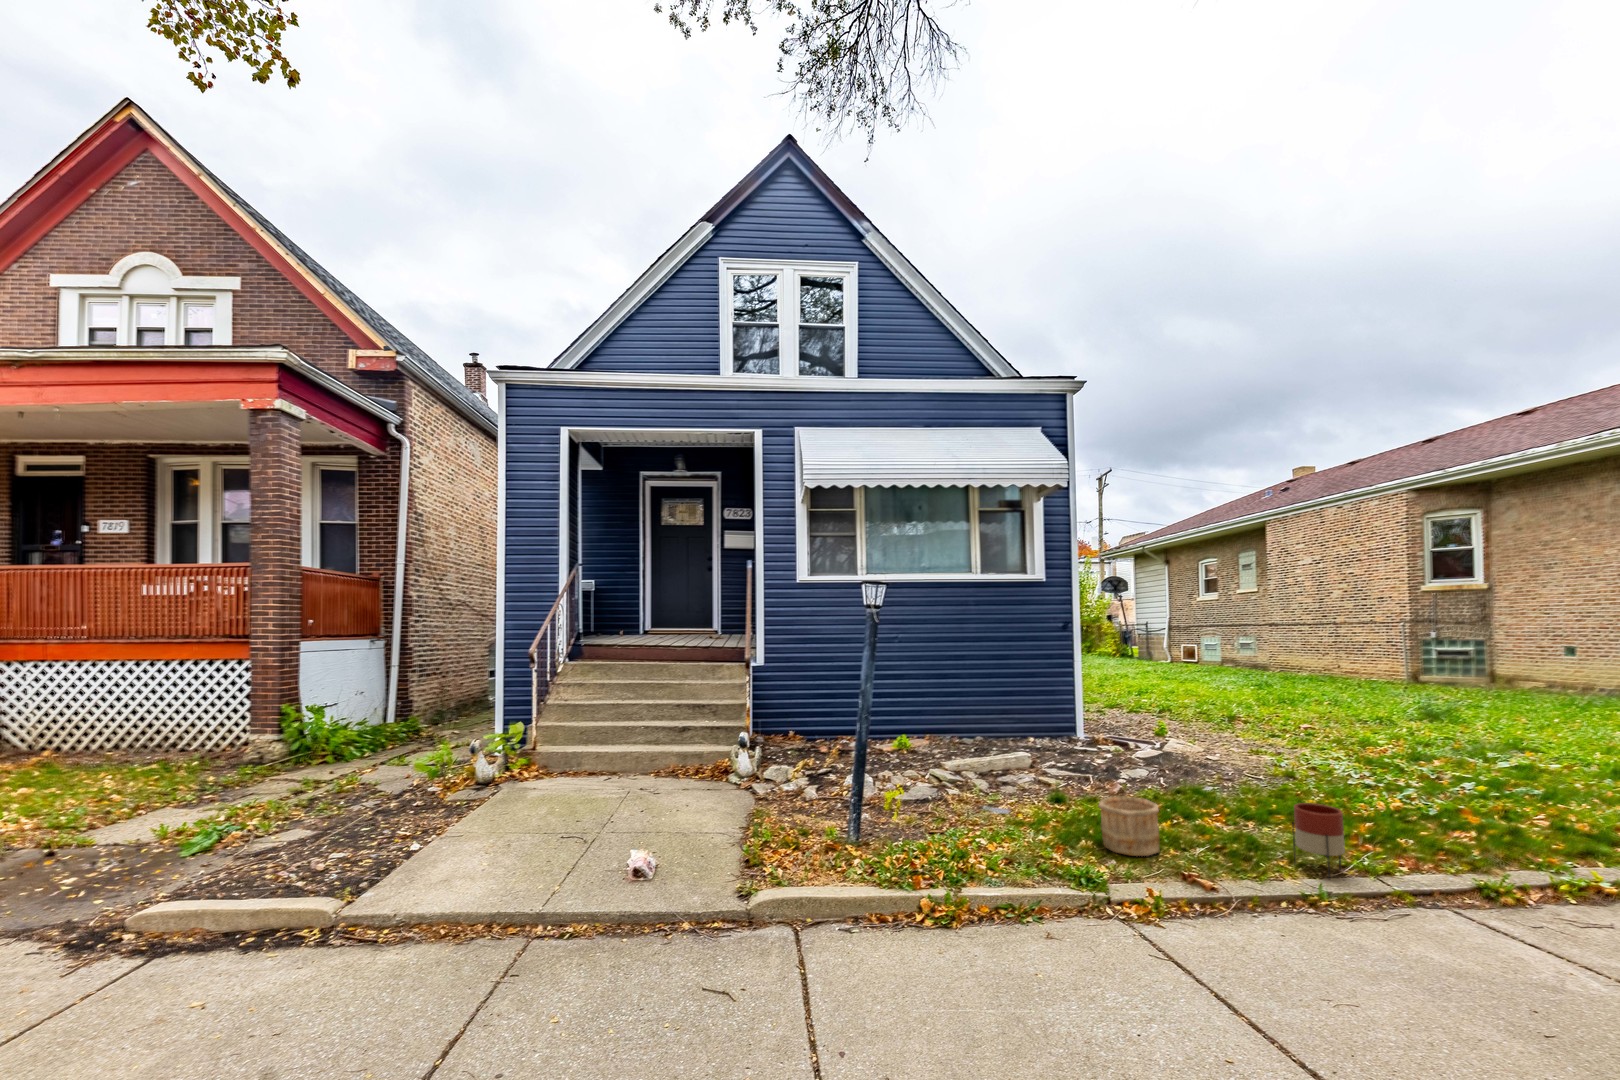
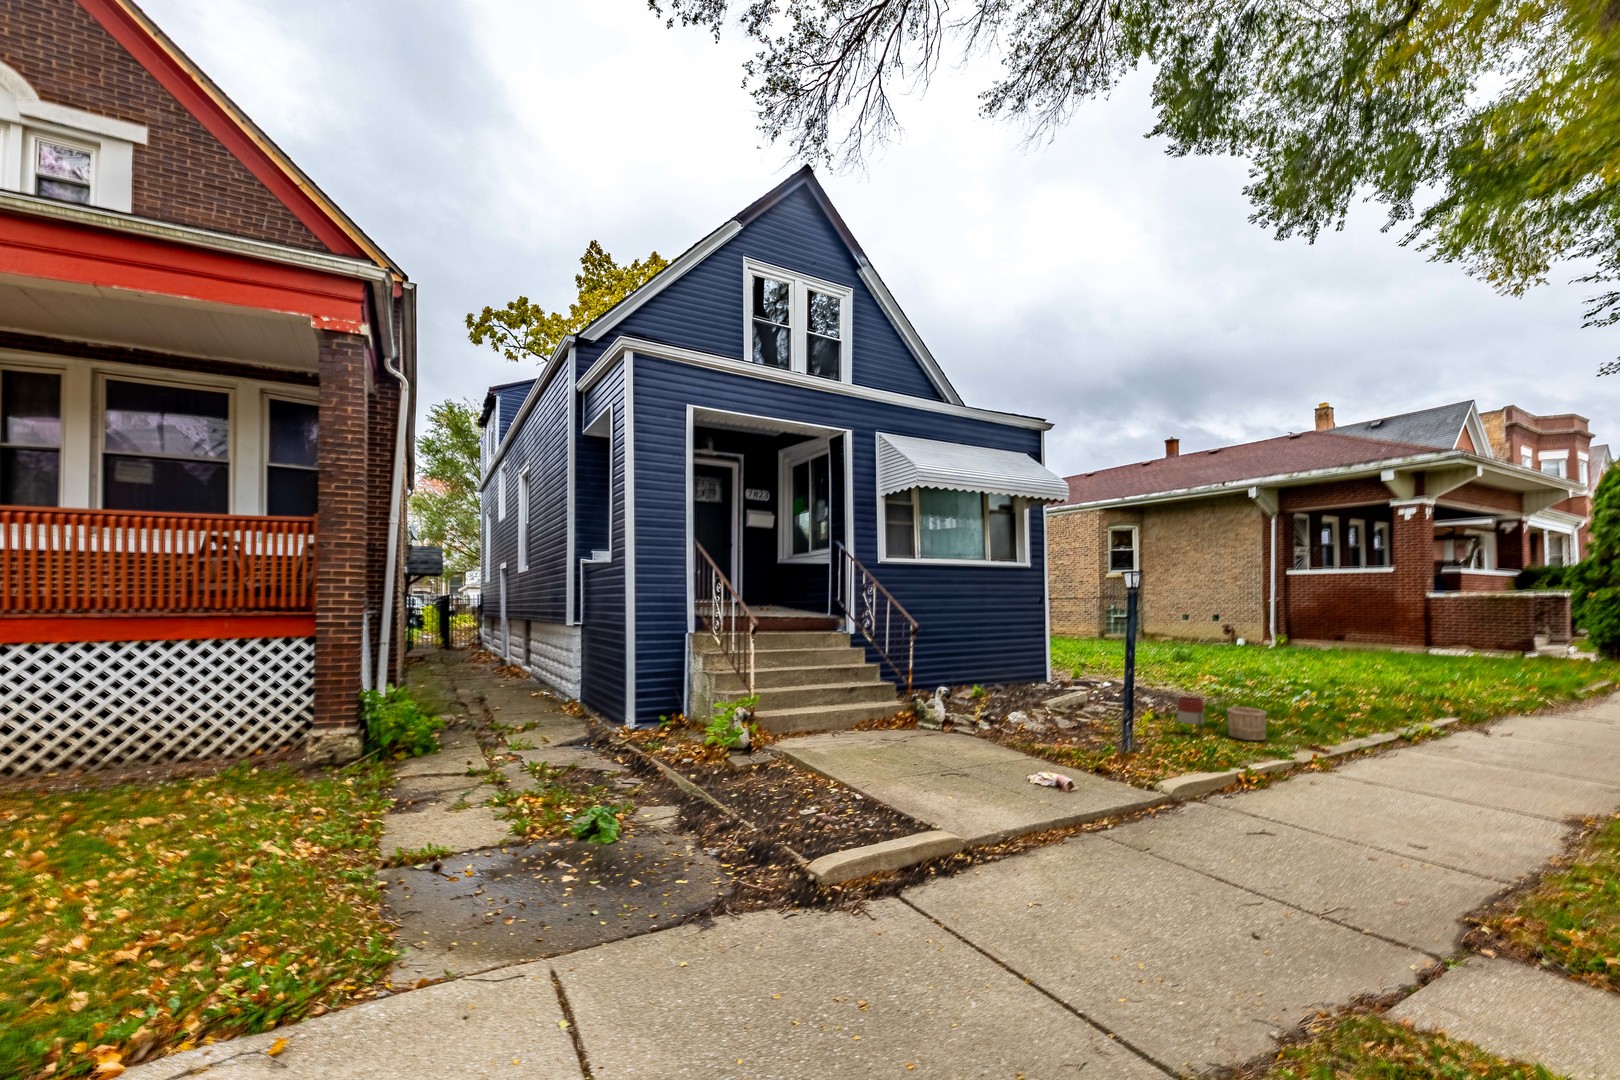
planter: present [1292,803,1345,878] -> present [1177,697,1204,725]

